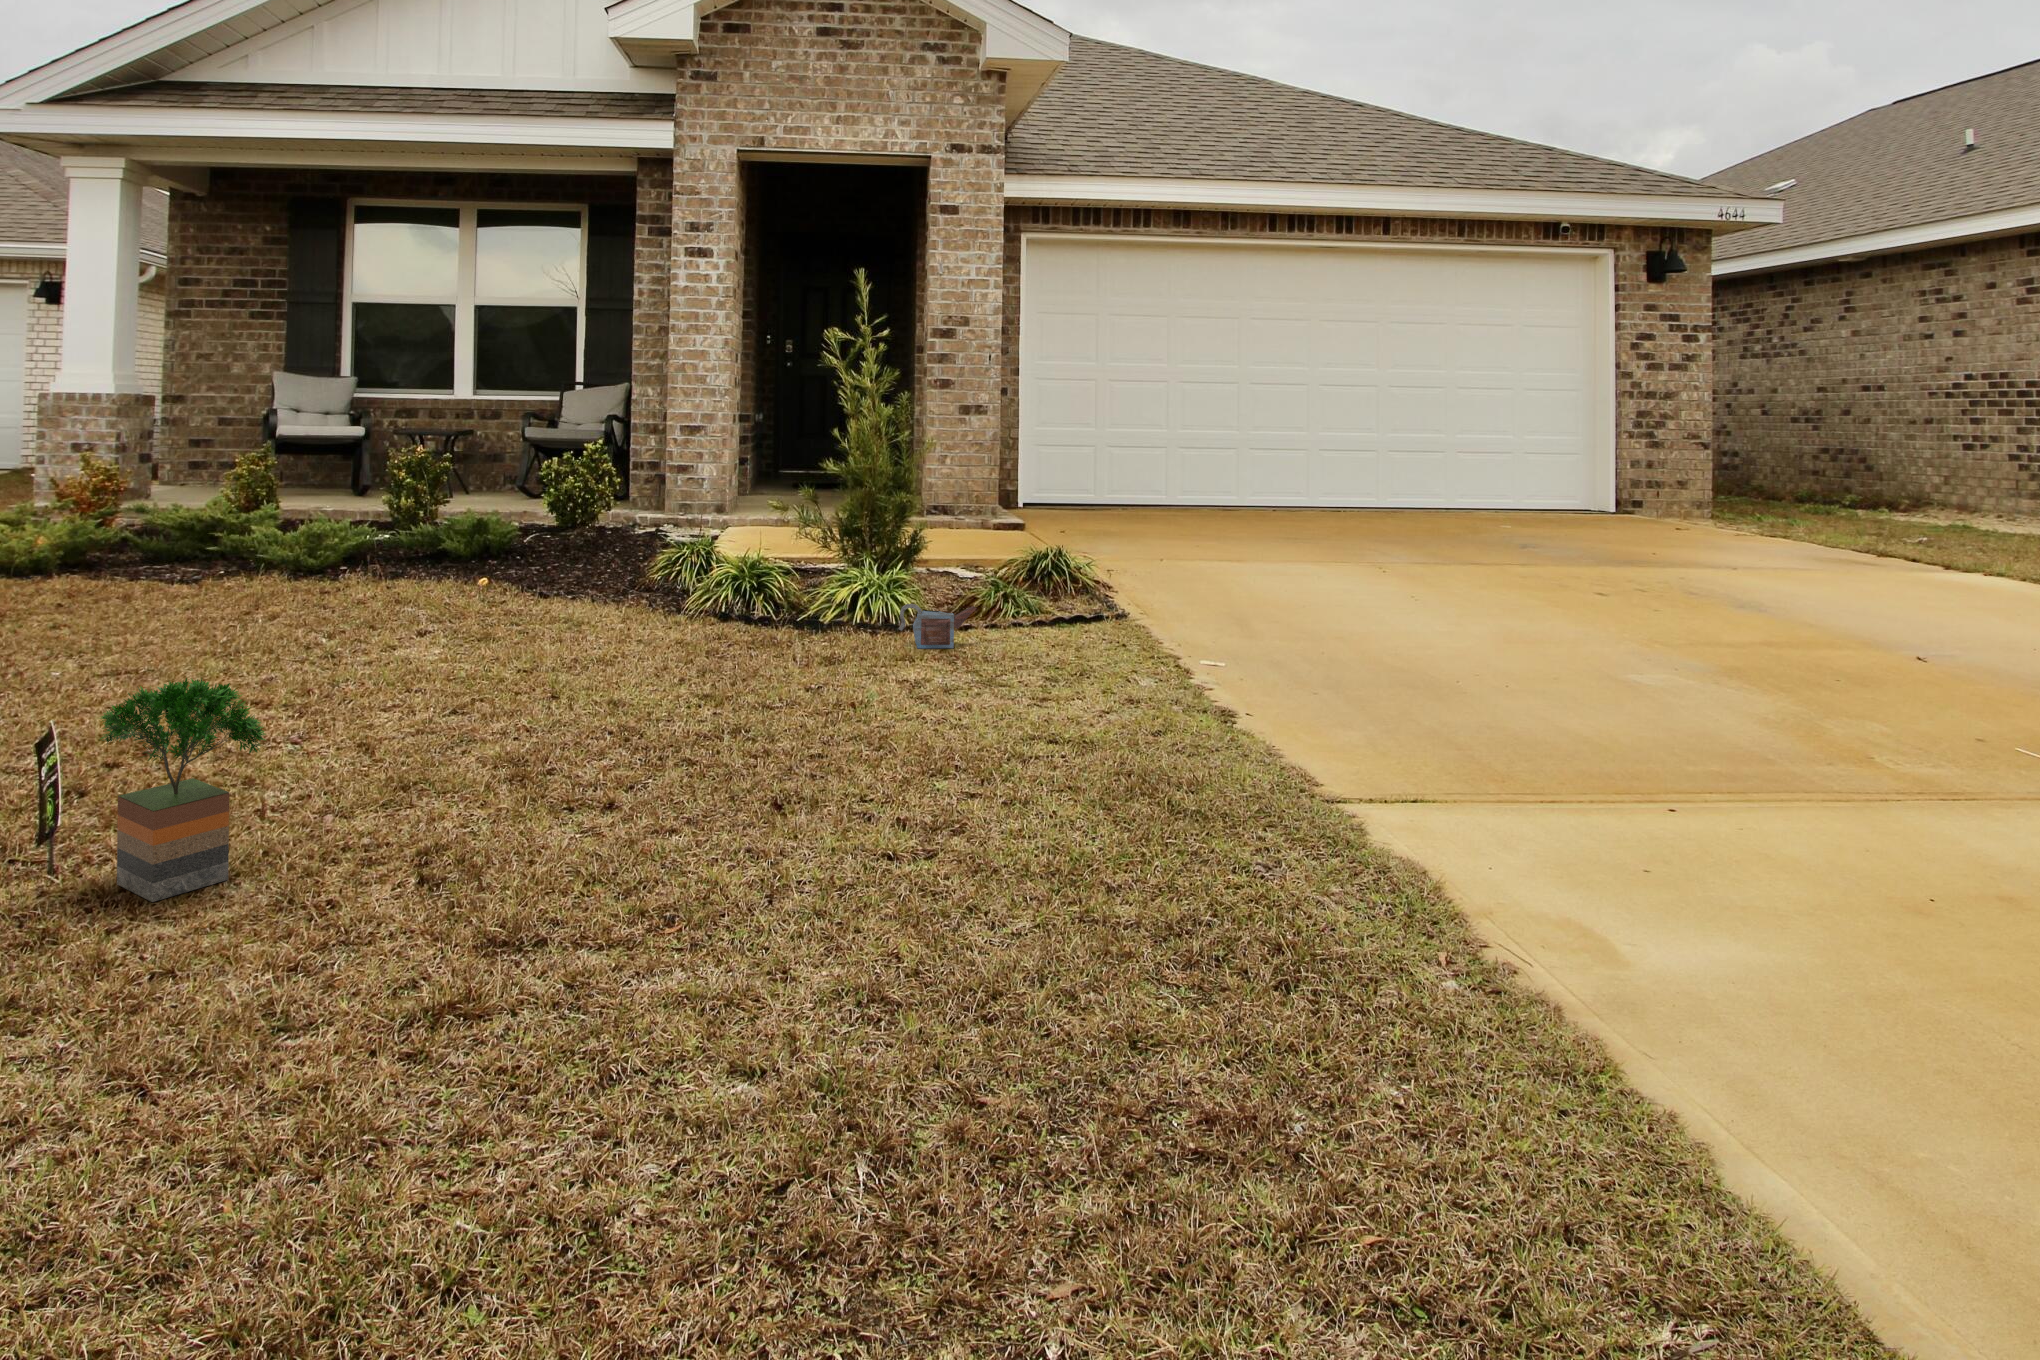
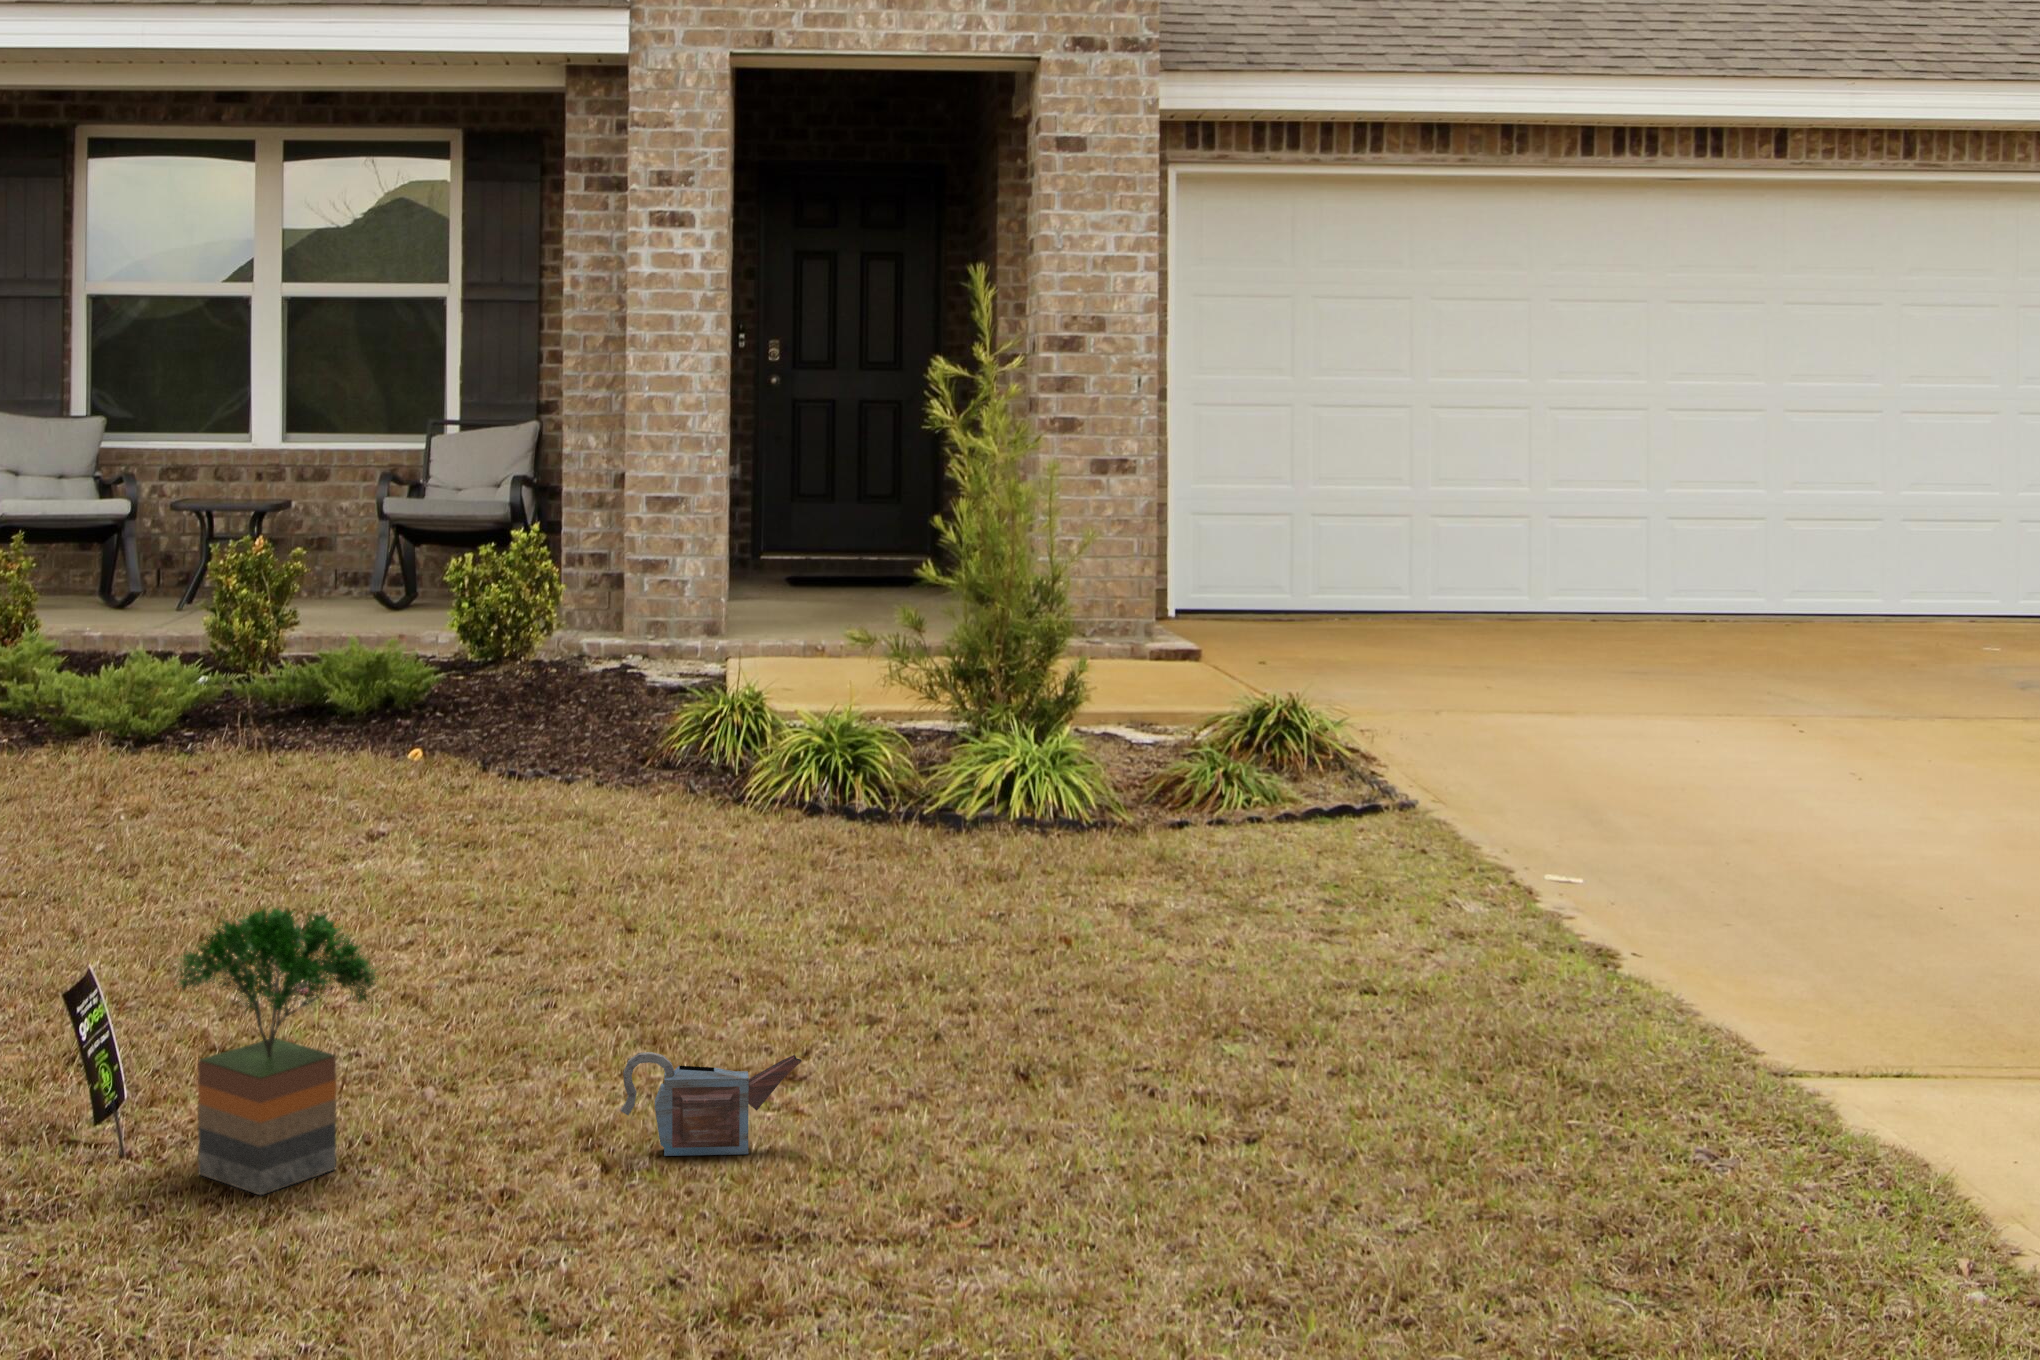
watering can: present [899,604,977,648] -> present [621,1052,802,1156]

